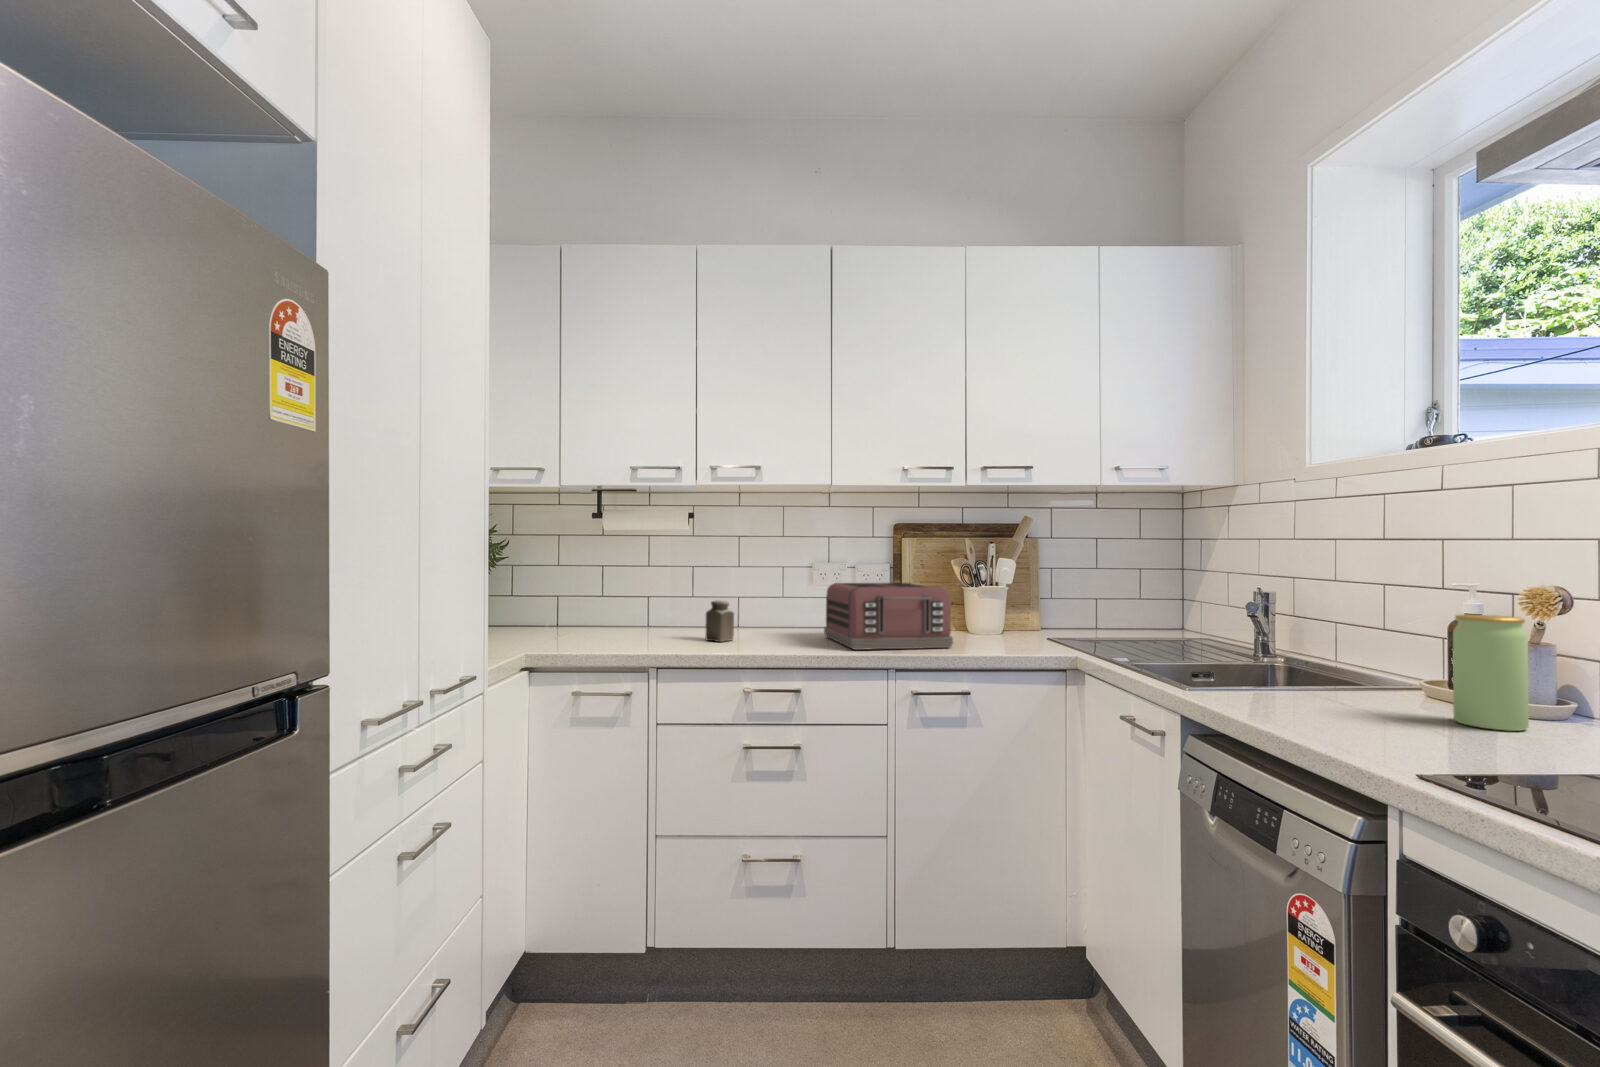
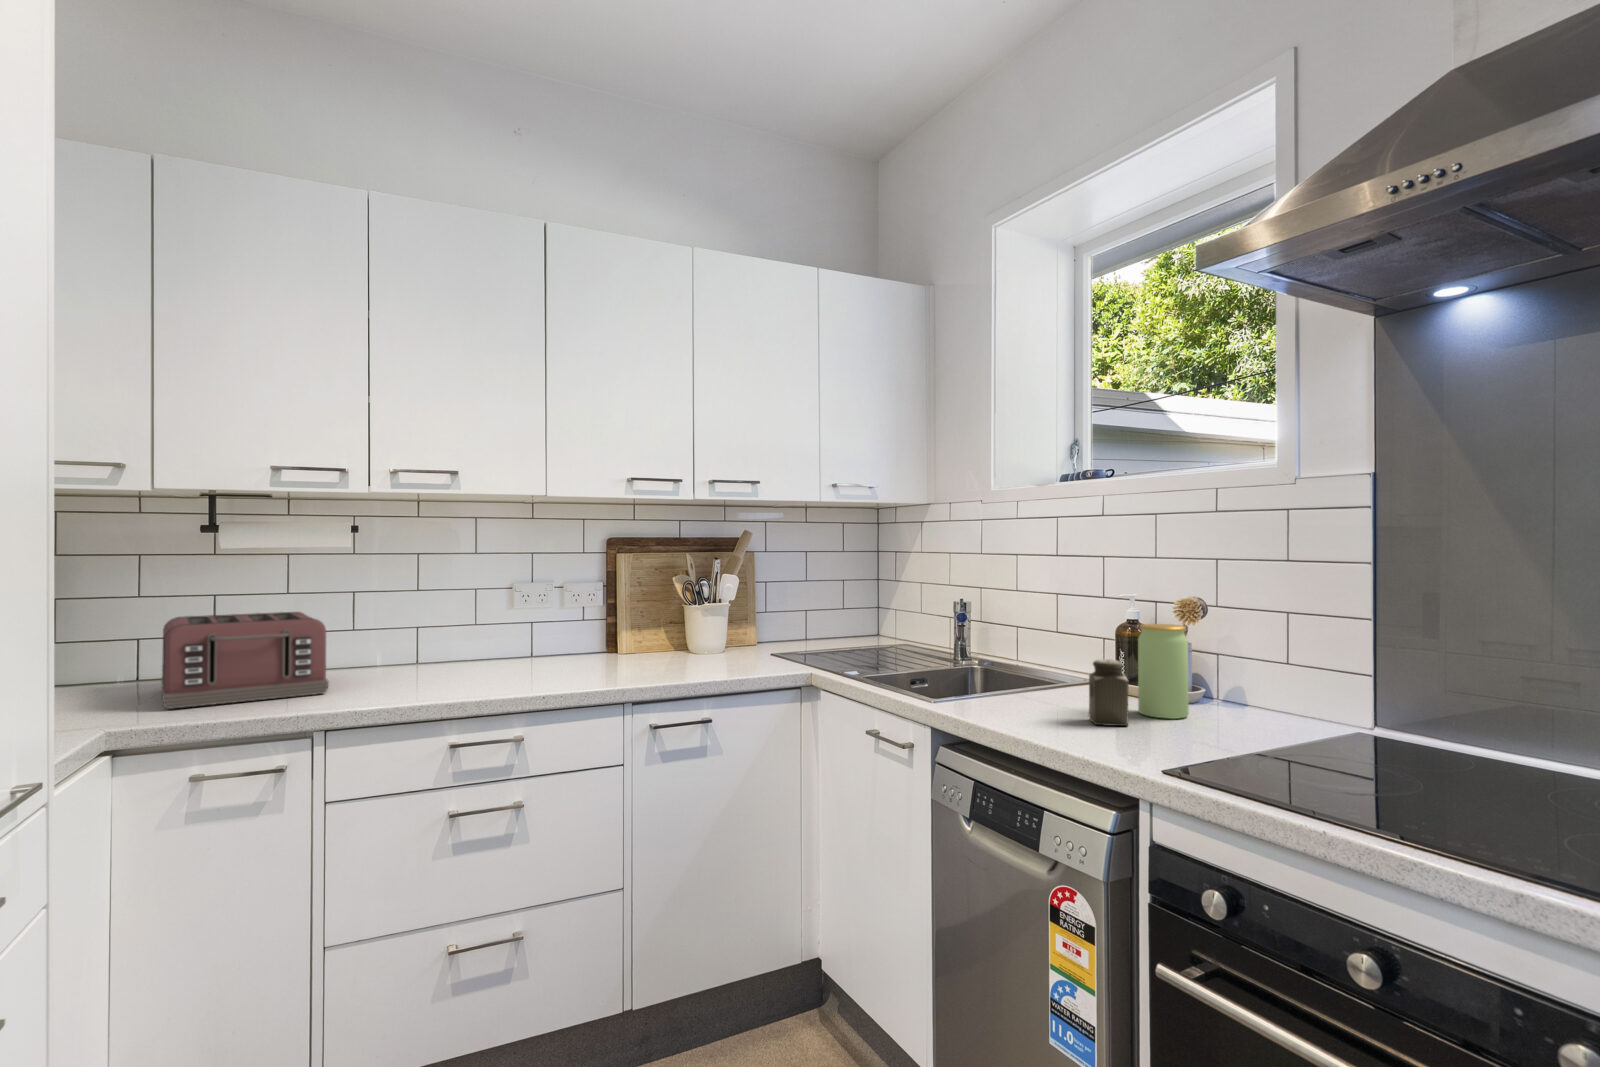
toaster: present [824,583,953,650] -> present [161,612,329,709]
salt shaker: present [706,600,734,642] -> present [1089,659,1128,726]

